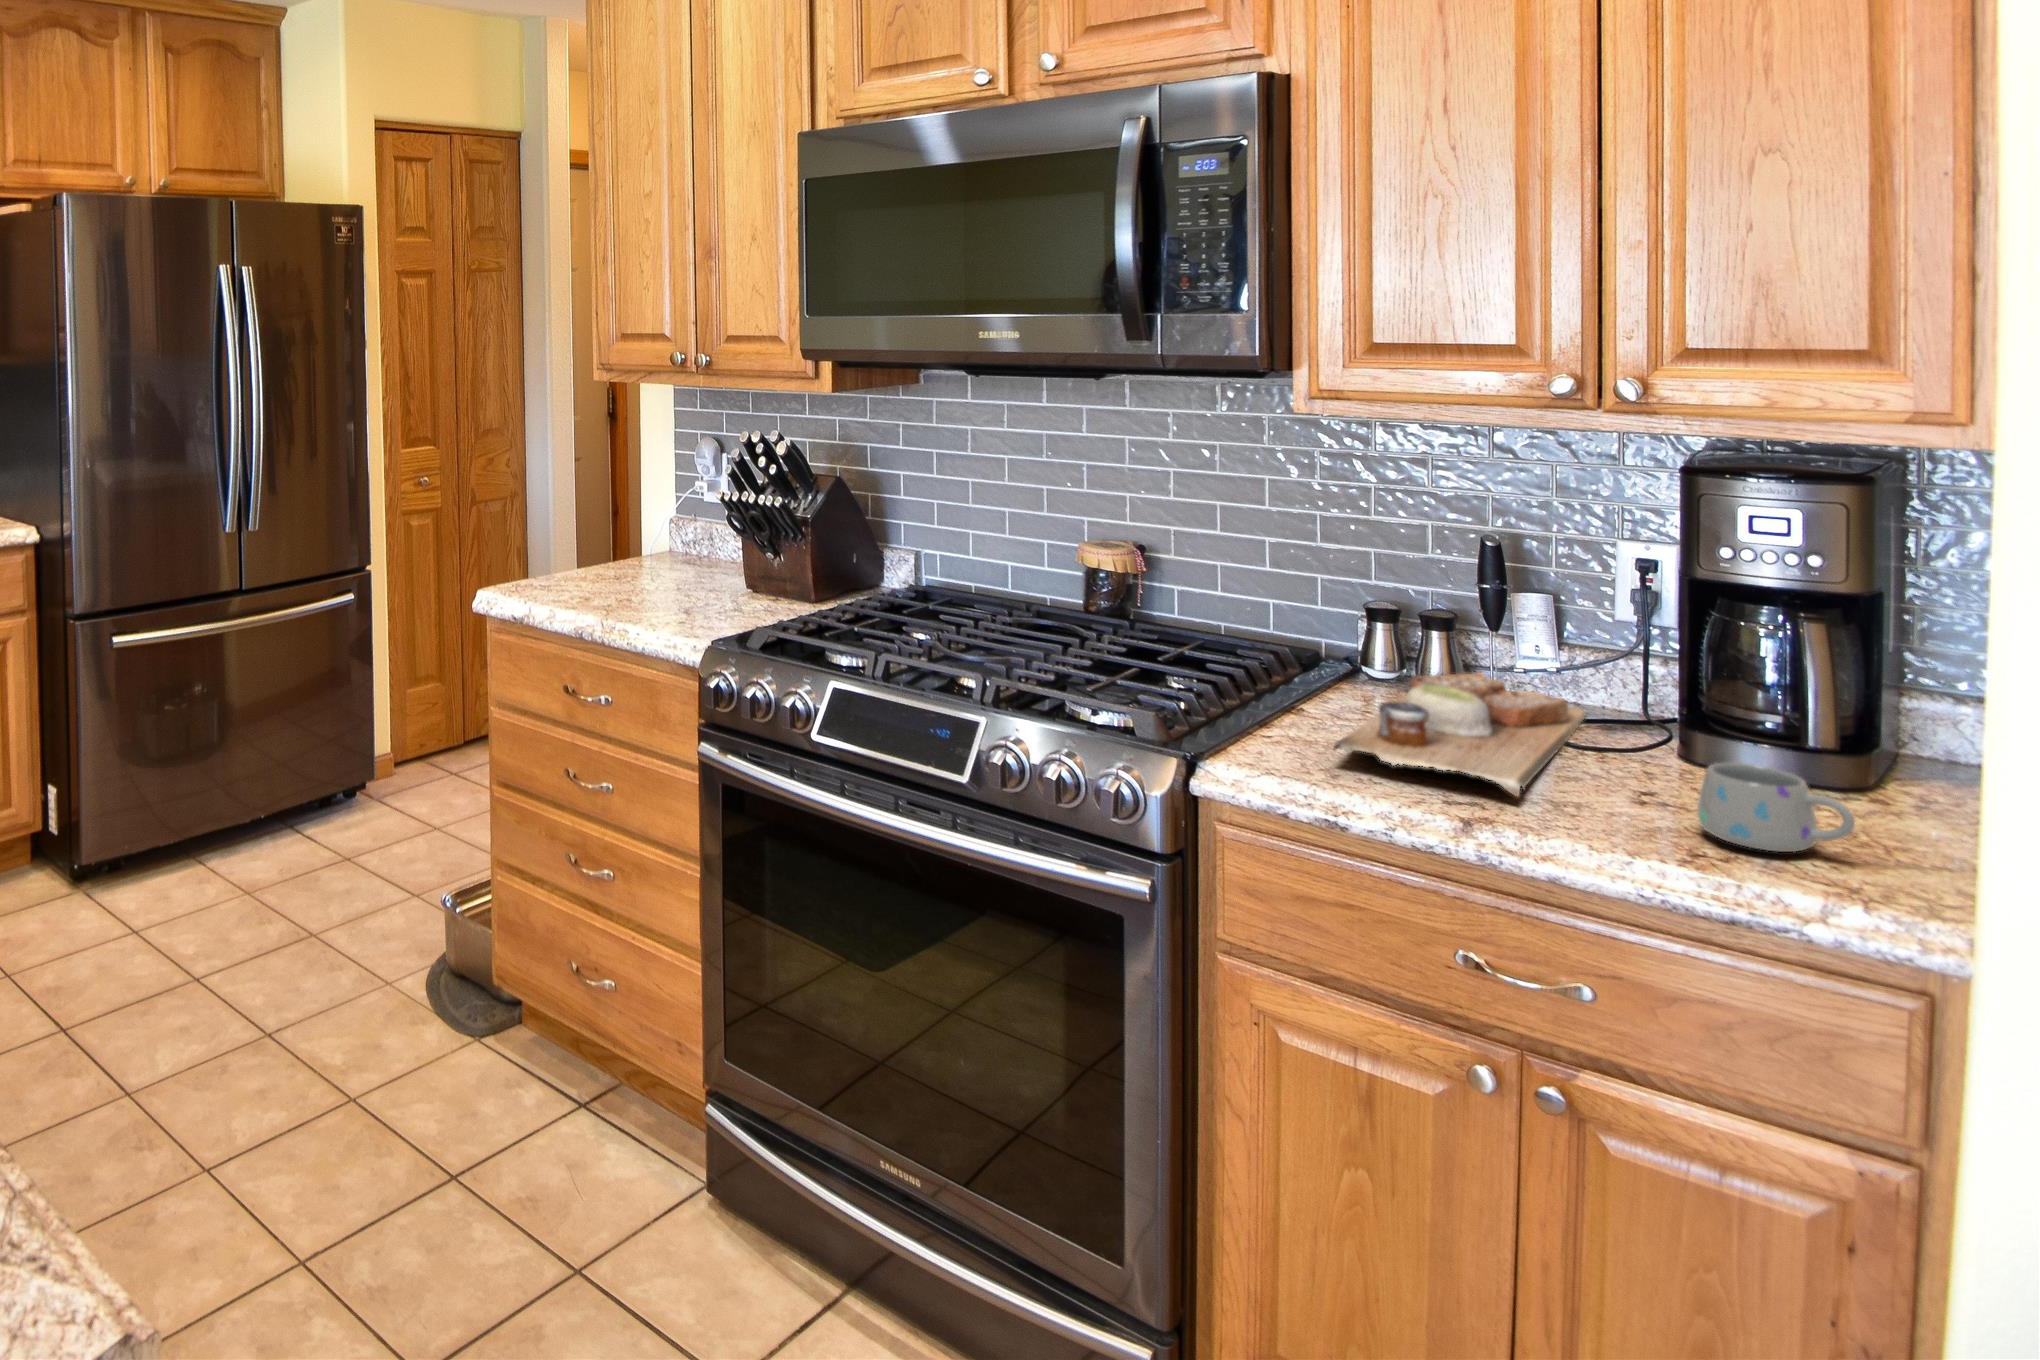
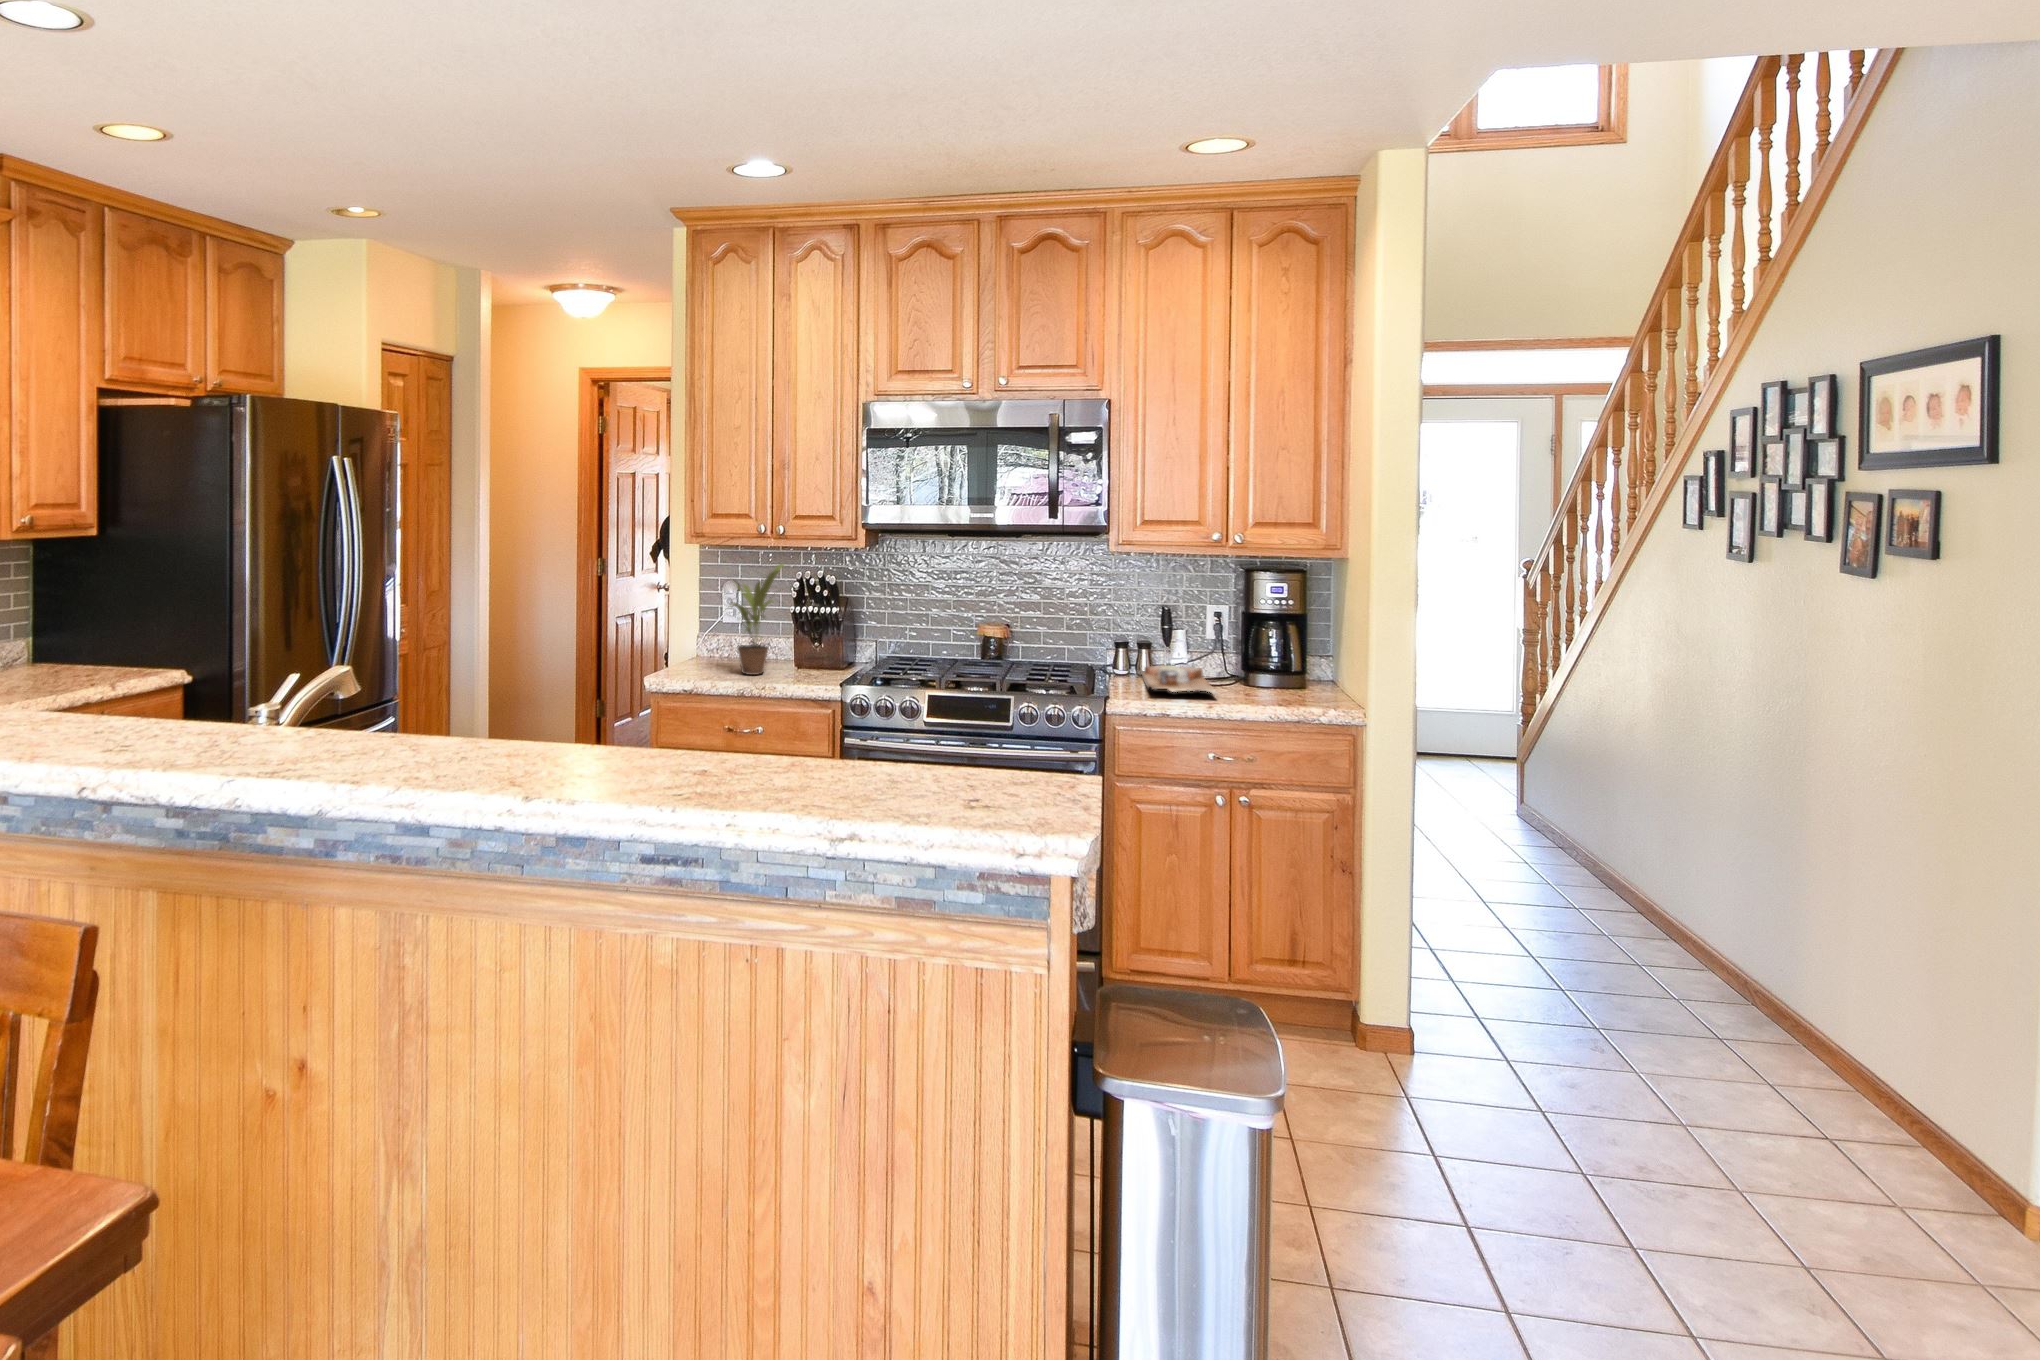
potted plant: none [623,414,743,599] -> present [731,564,784,675]
mug: present [1697,763,1855,852] -> none [1269,674,1315,701]

